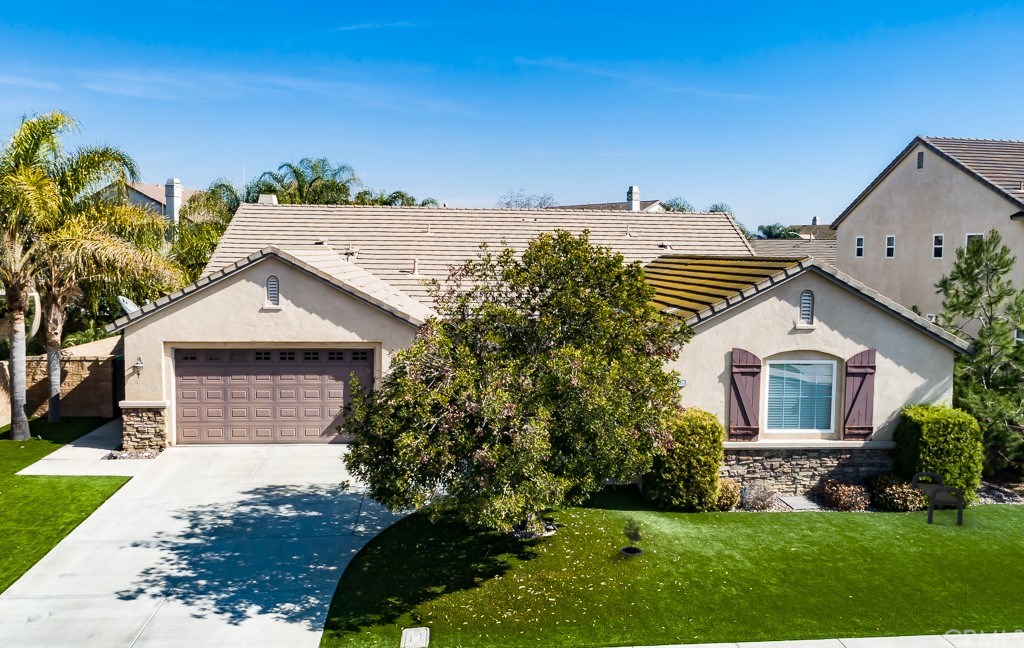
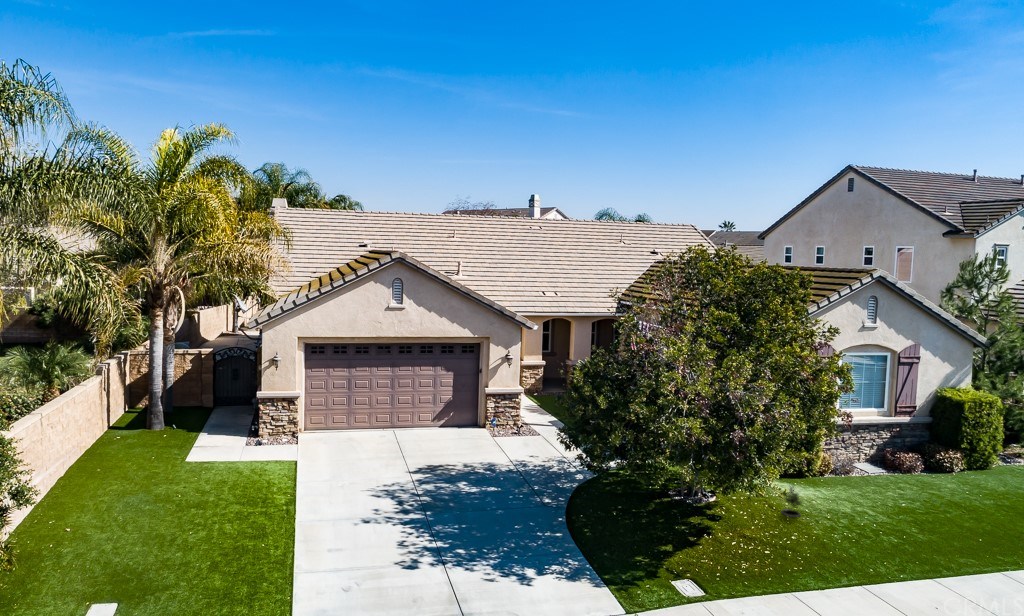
bench: present [911,472,963,525] -> none [953,441,1006,483]

